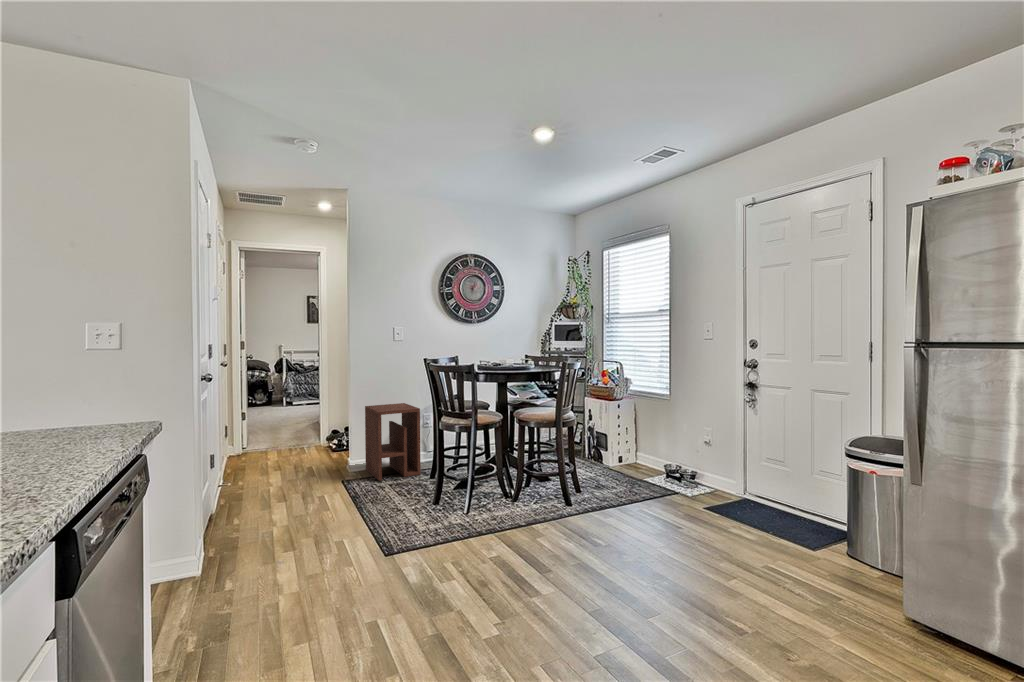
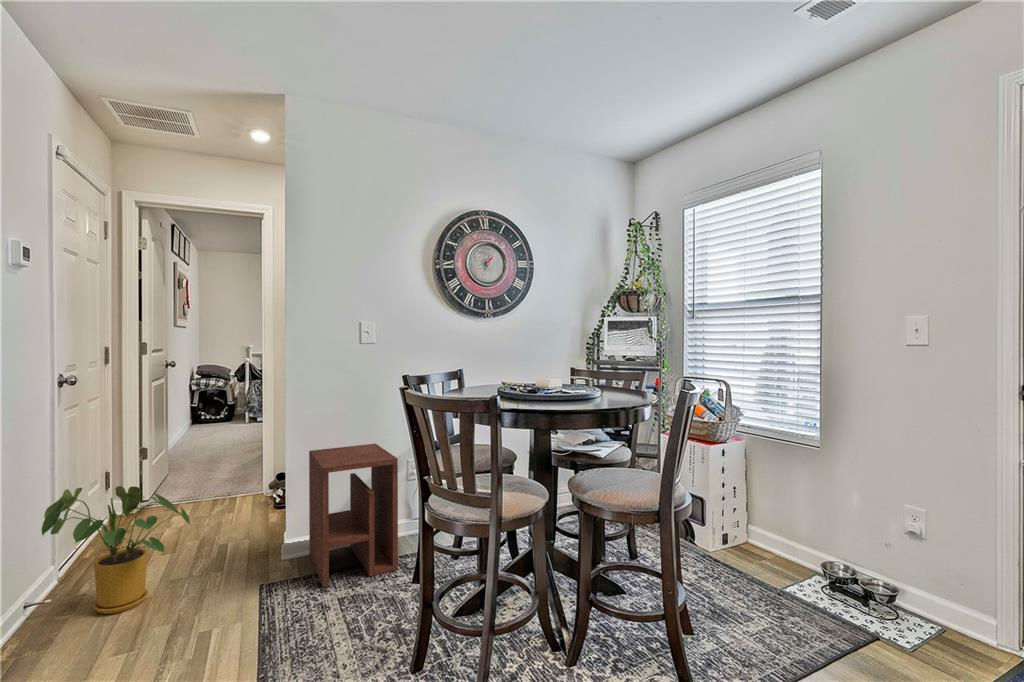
house plant: none [225,421,303,490] -> present [42,486,190,614]

